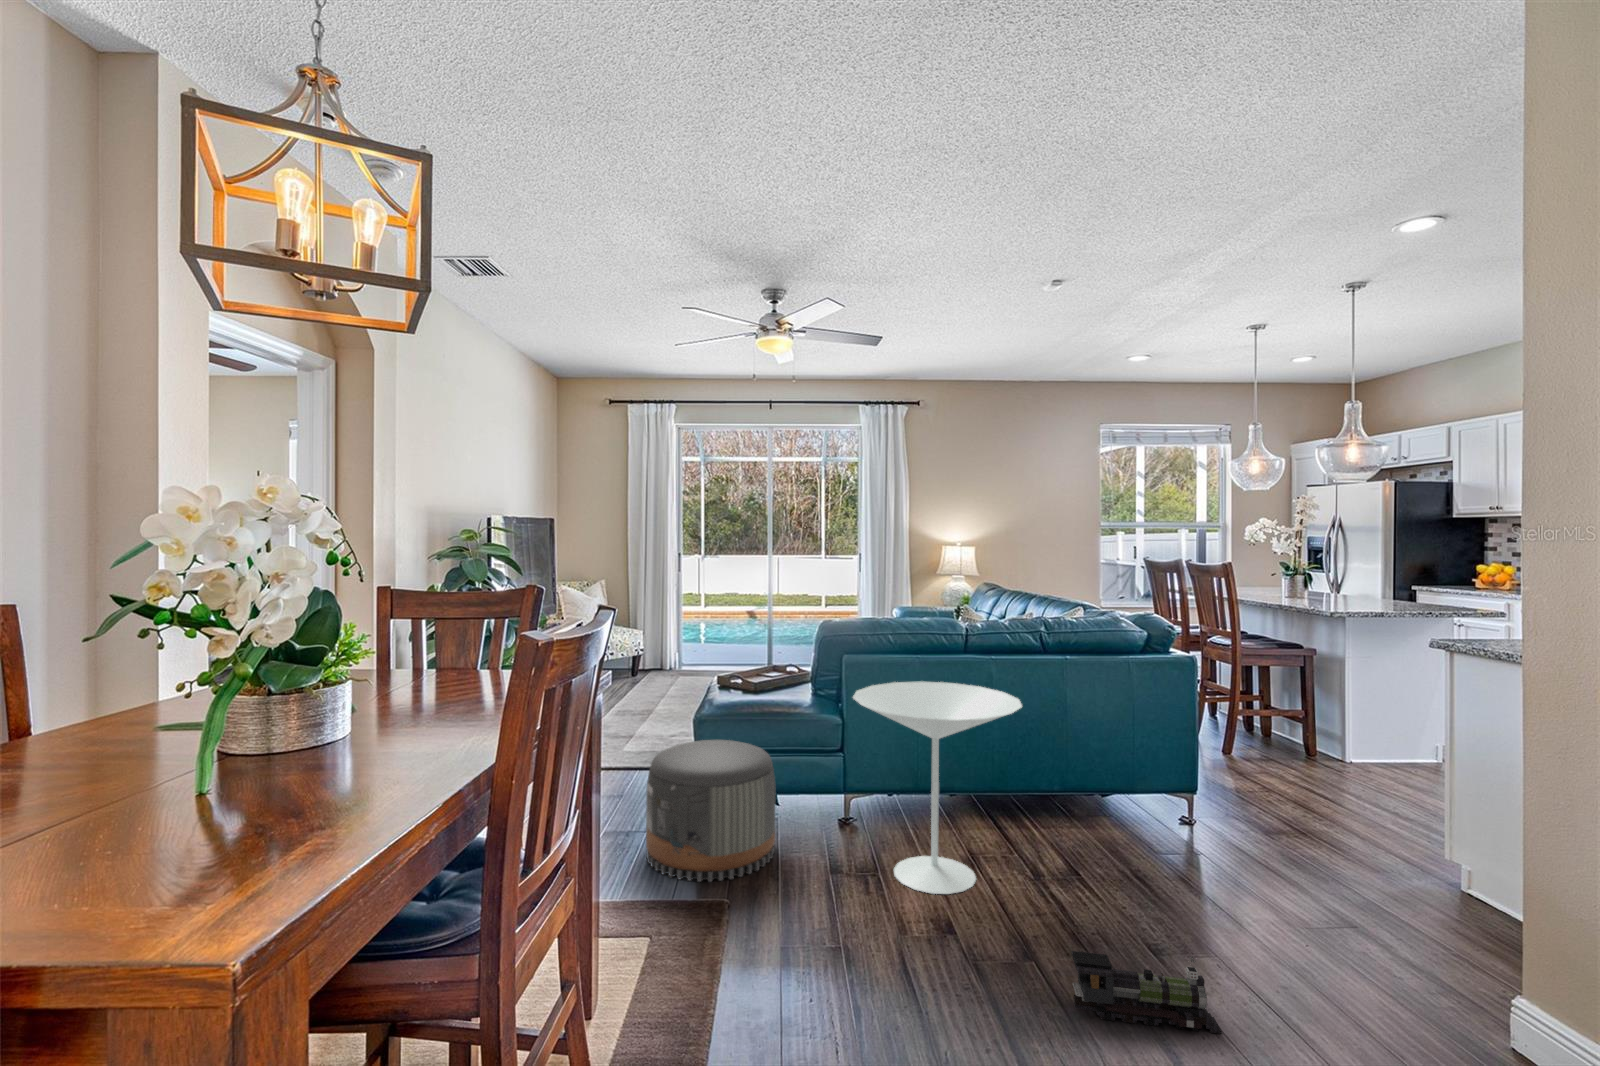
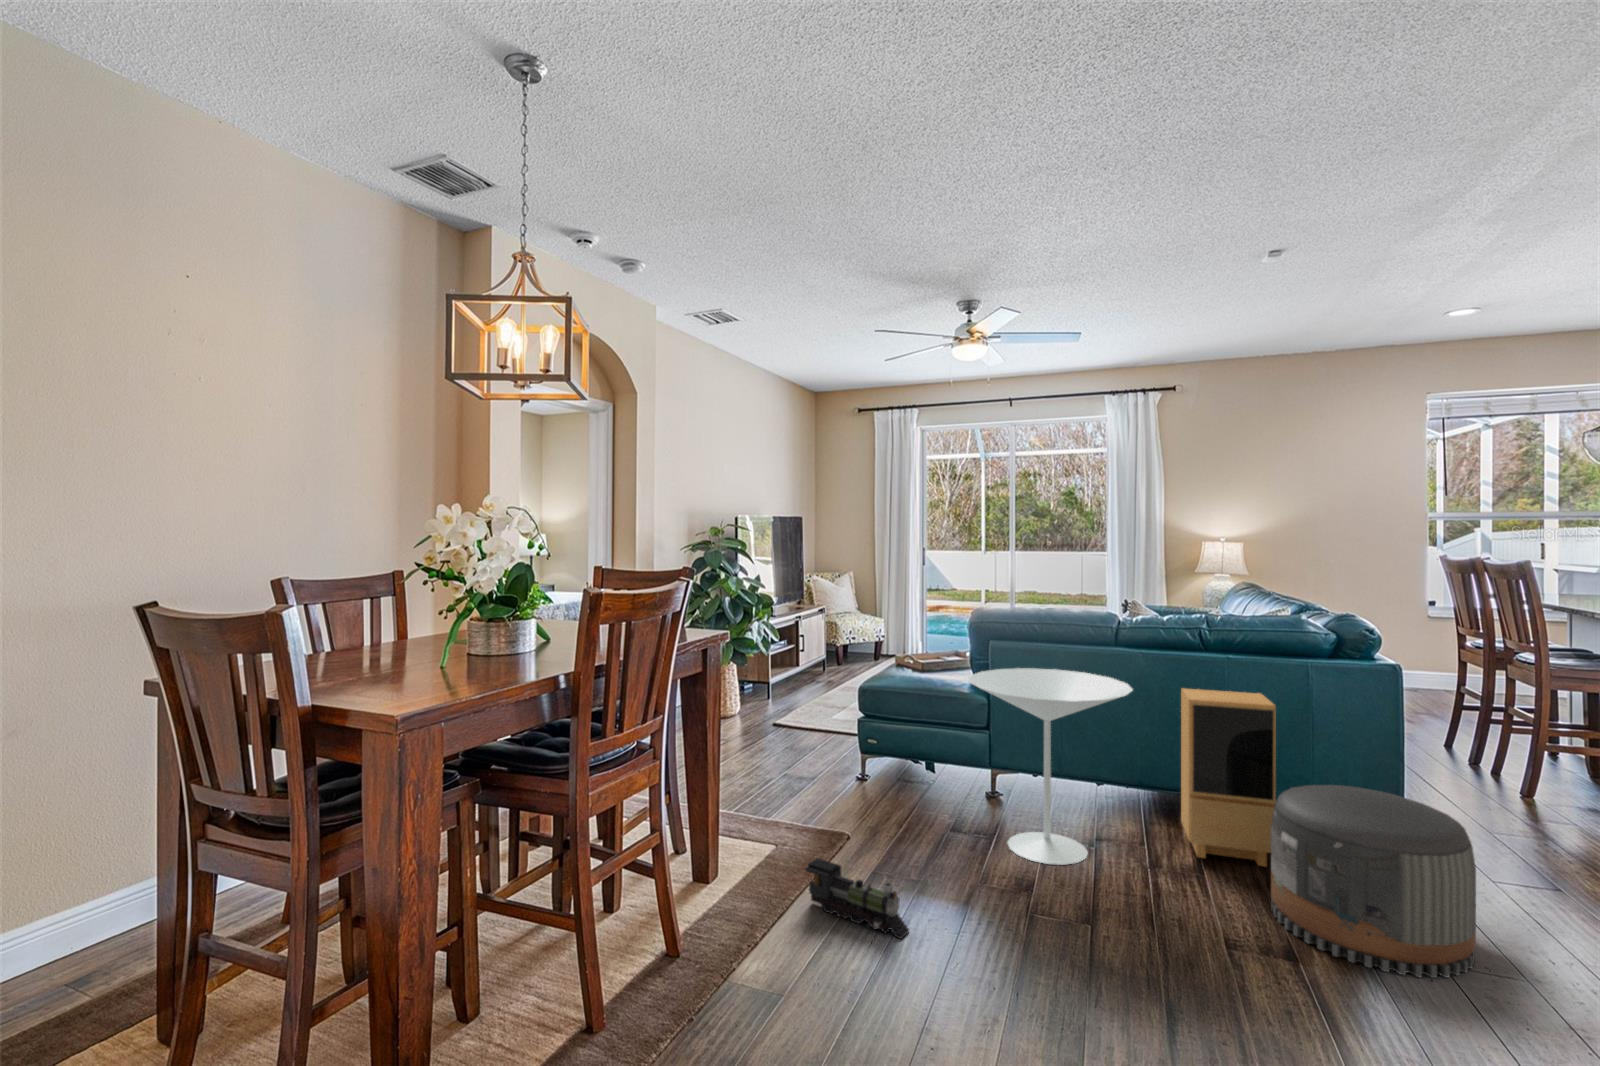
speaker: none [1035,691,1130,857] -> present [1181,688,1276,866]
pouf: present [646,740,775,882] -> present [1271,785,1476,978]
toy train: present [1071,951,1221,1034] -> present [805,859,909,939]

